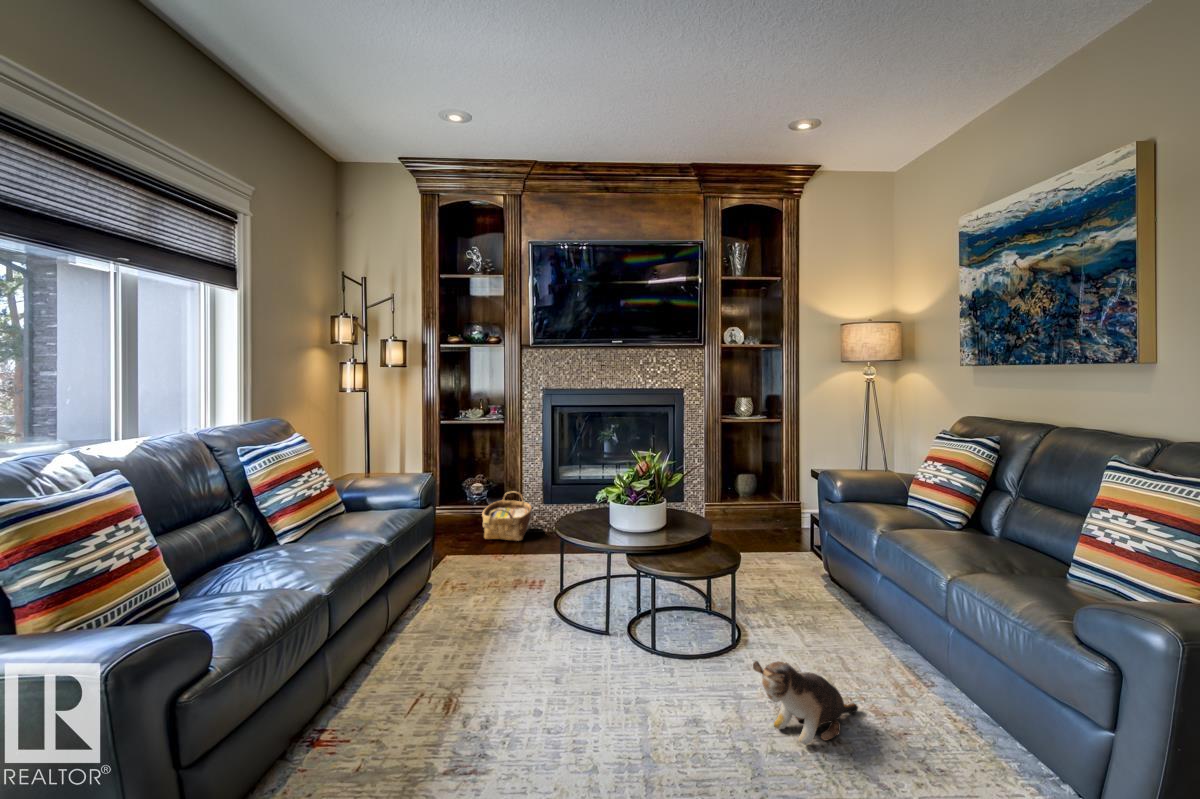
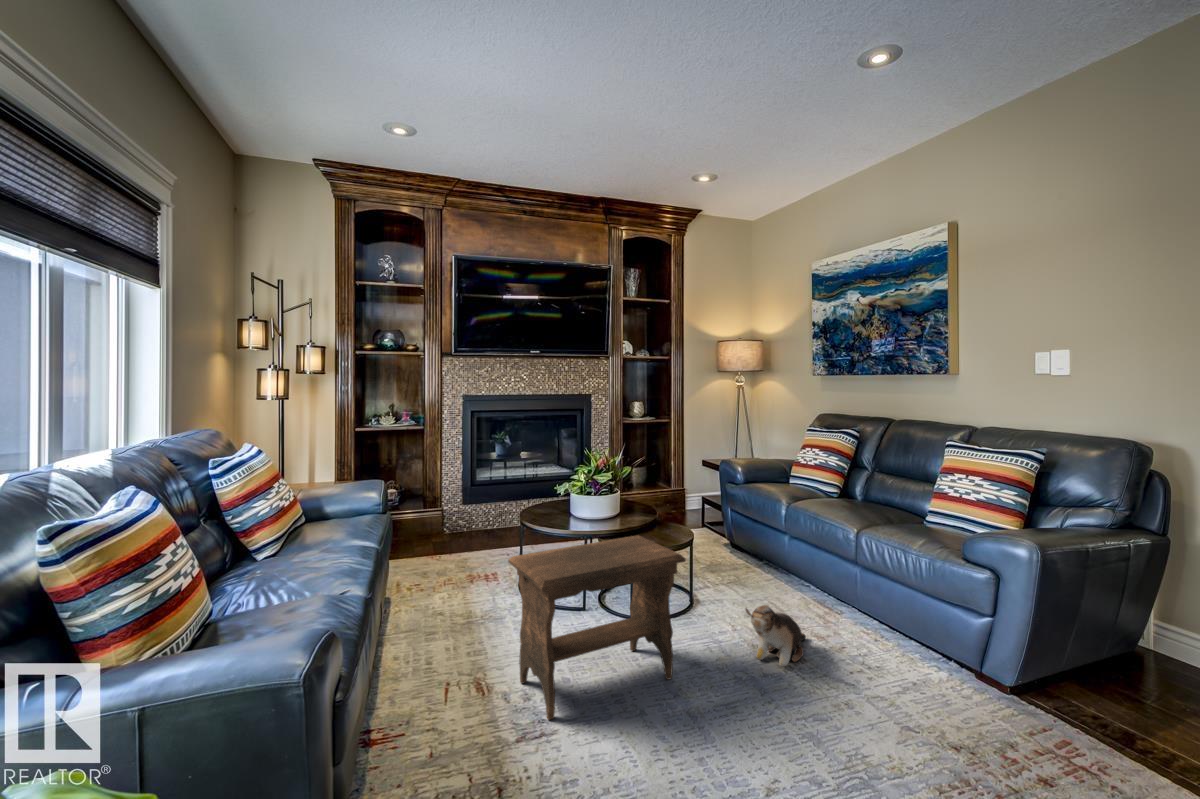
woven basket: present [482,491,532,541] -> none [413,496,461,545]
footstool: none [476,556,669,755] -> present [508,535,686,720]

